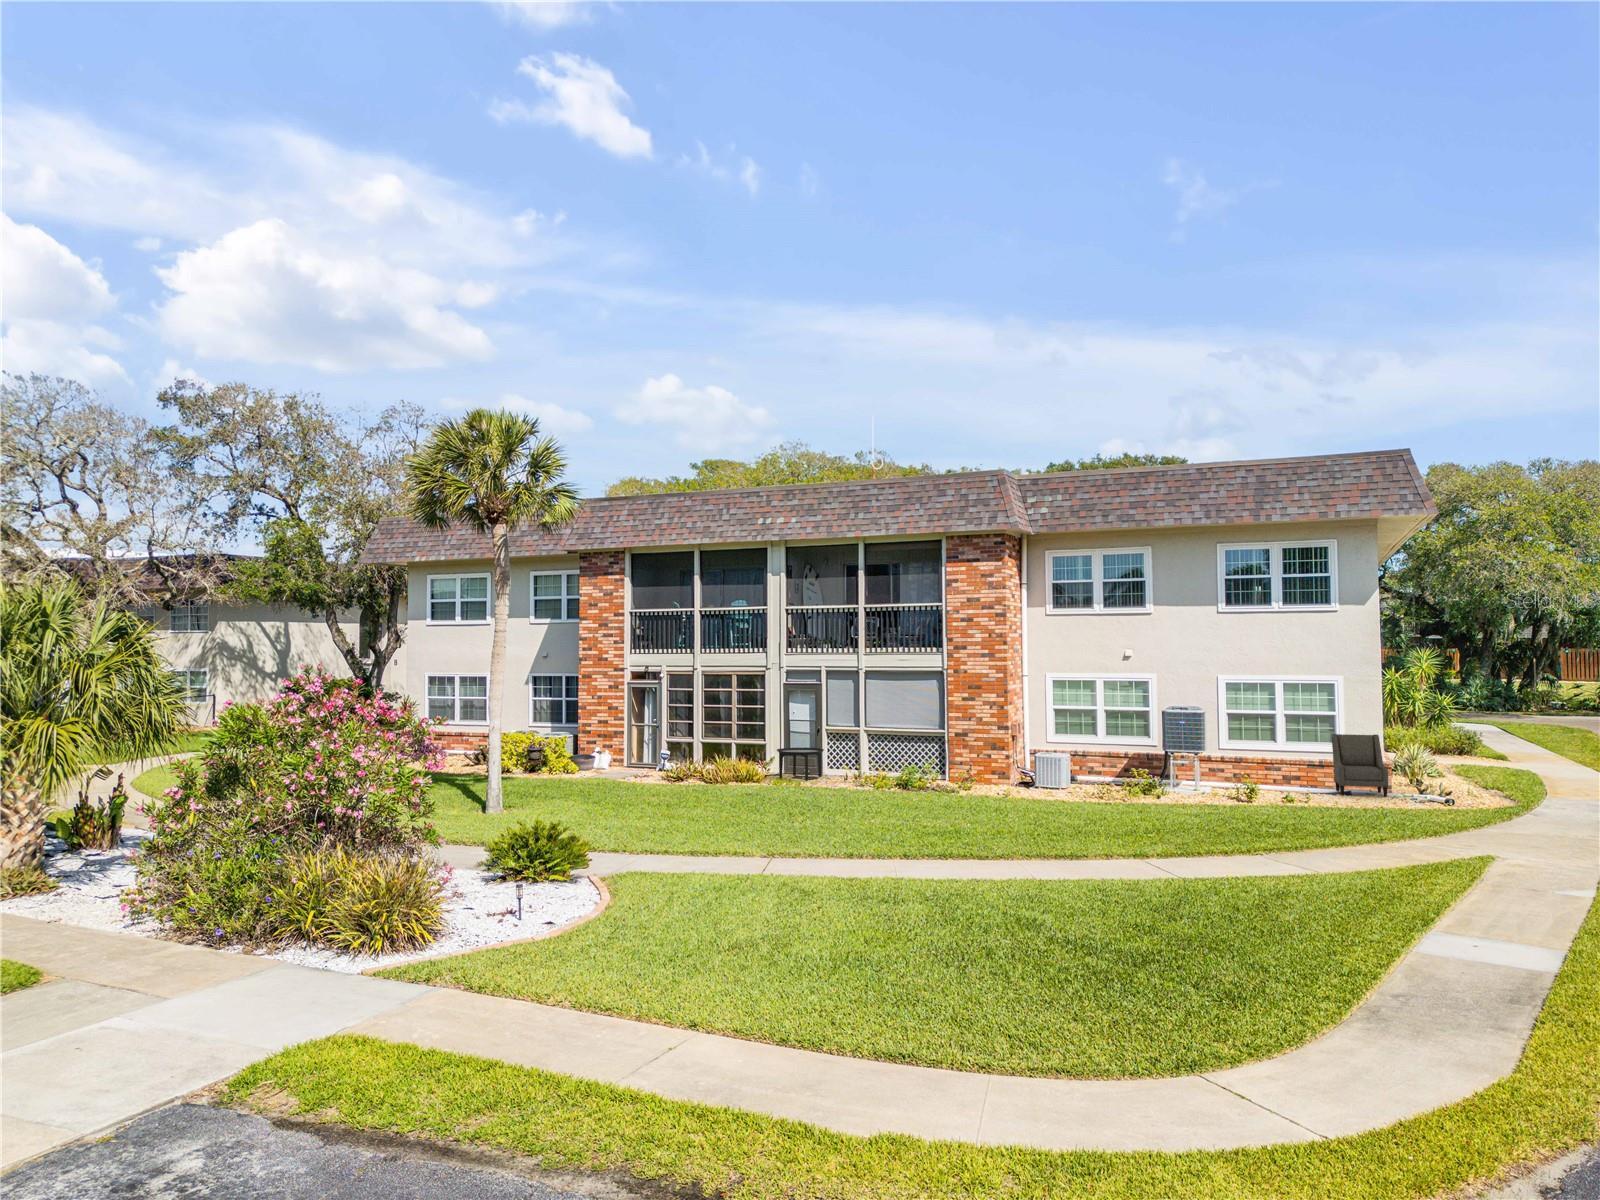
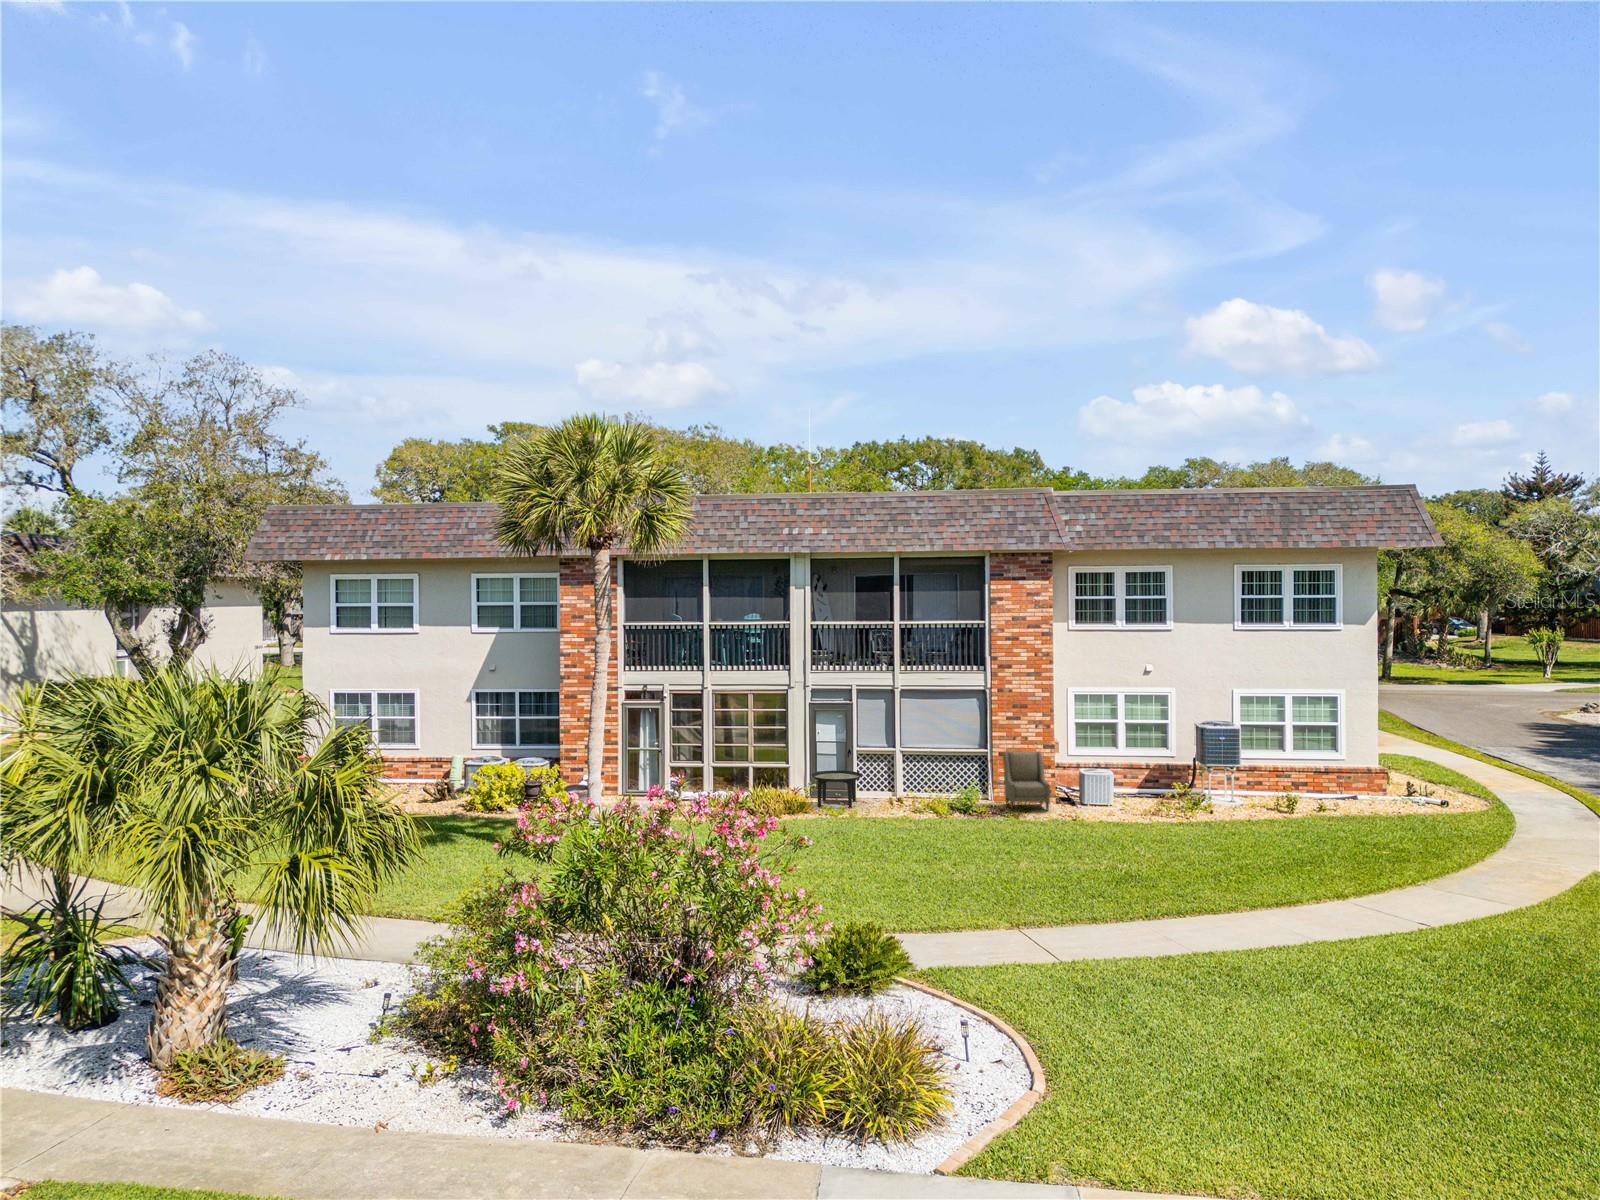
chair: present [1332,734,1389,797] -> present [1003,751,1050,811]

